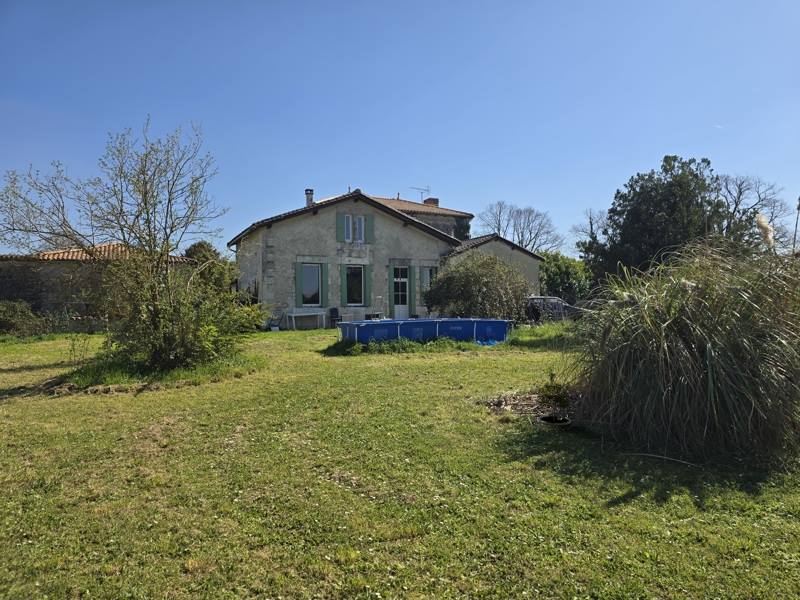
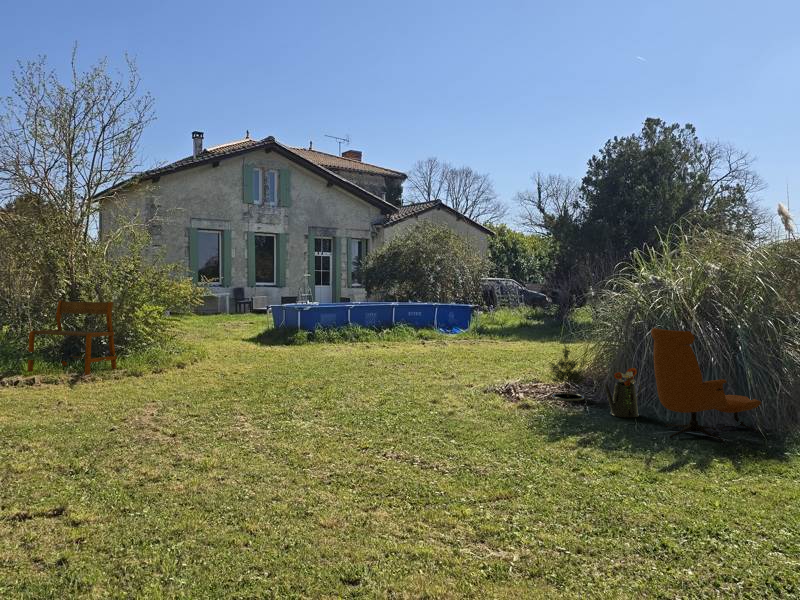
bench: none [117,323,185,385] -> present [28,301,117,375]
lounge chair: none [621,359,763,497] -> present [651,328,762,442]
watering can: none [582,395,624,451] -> present [605,368,642,418]

